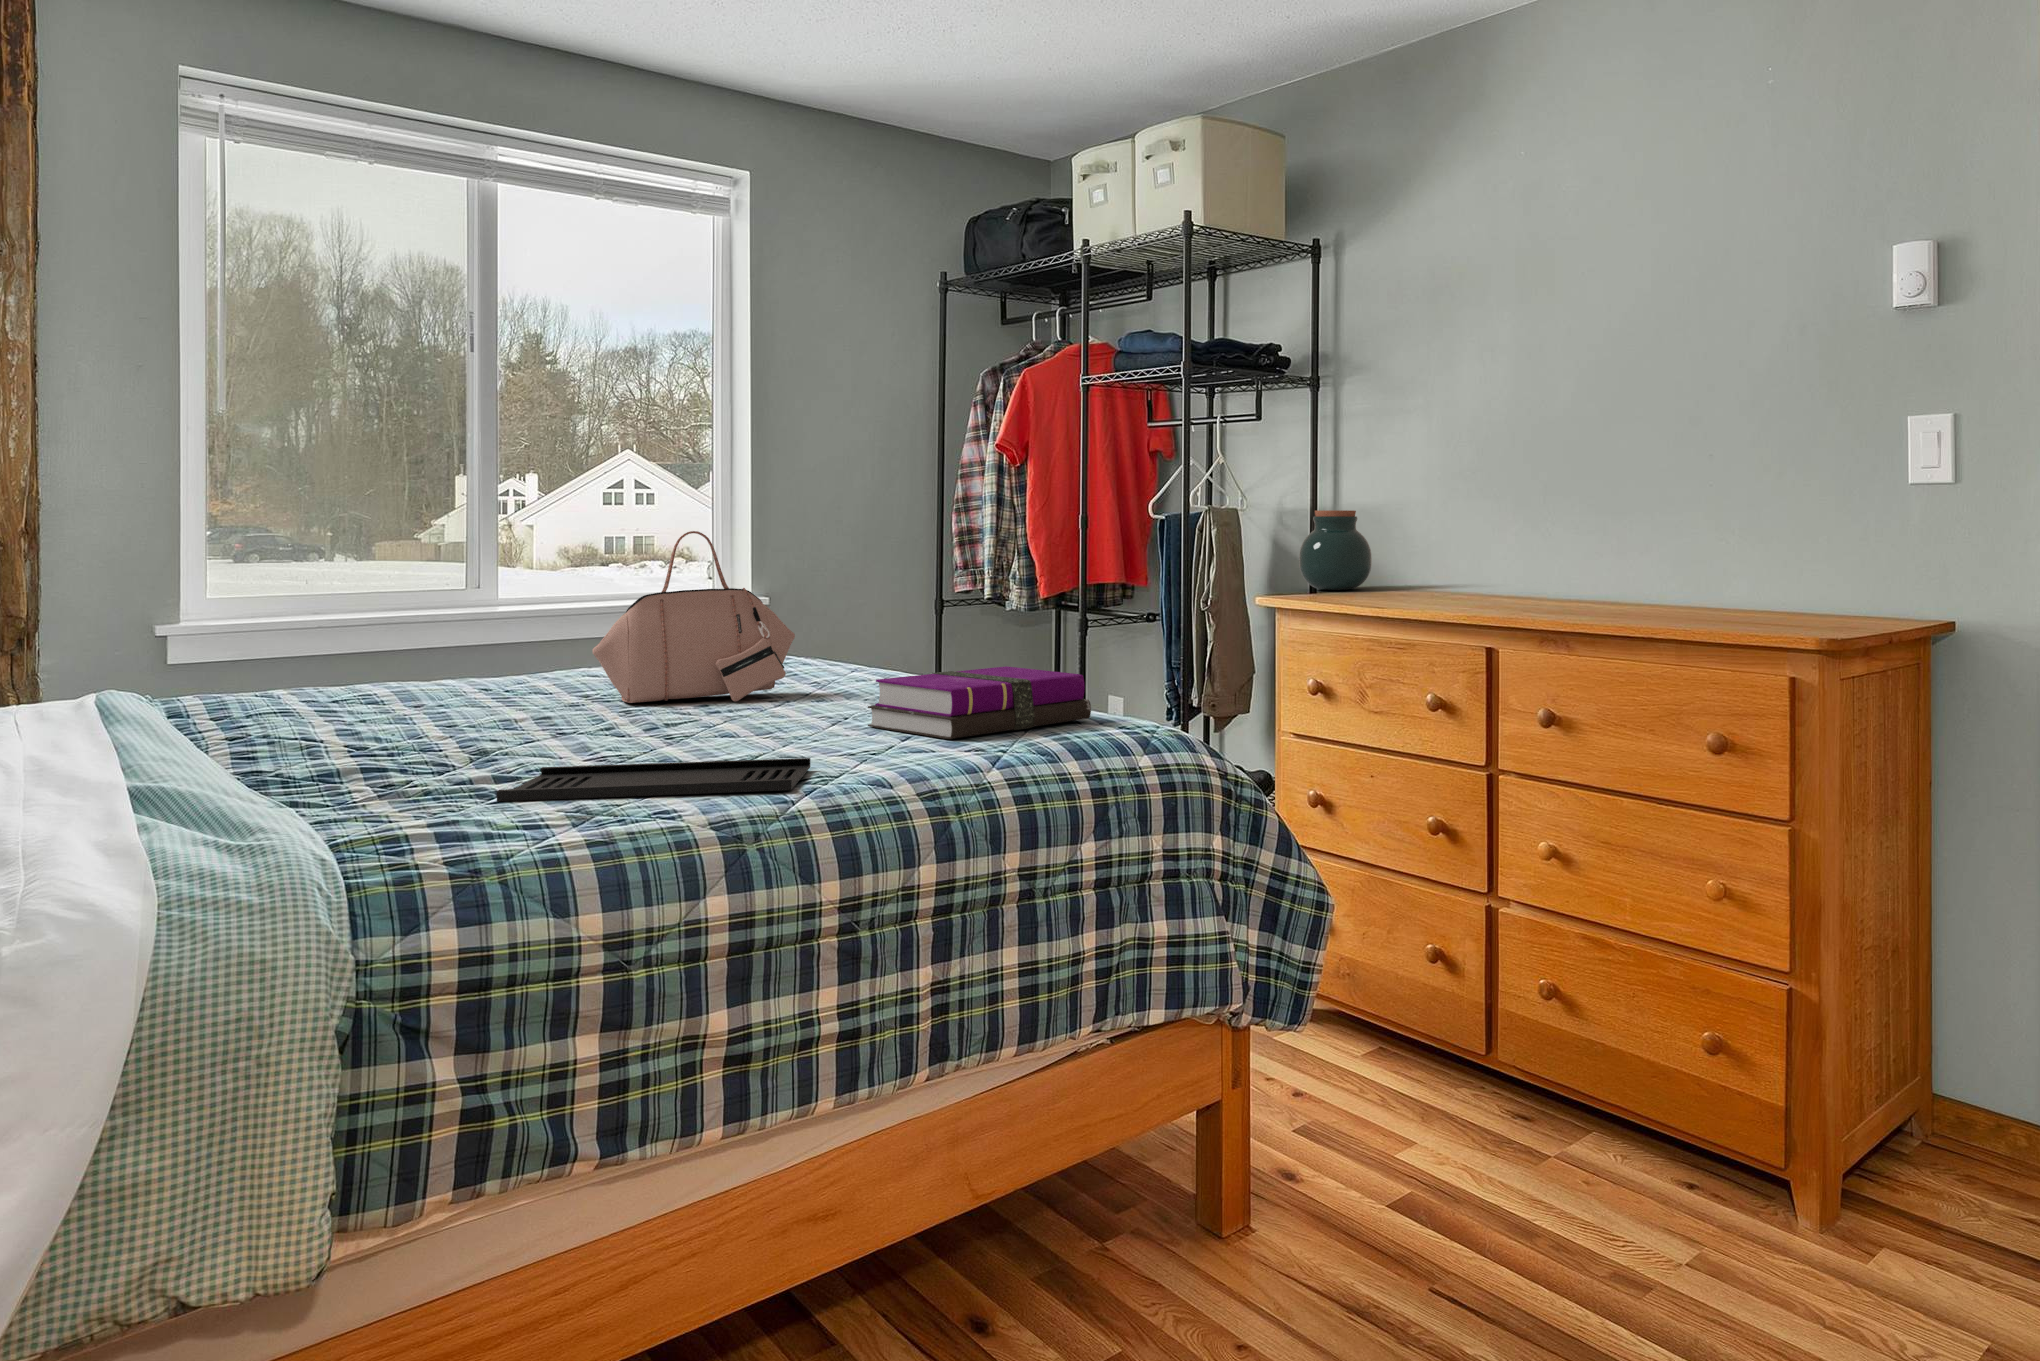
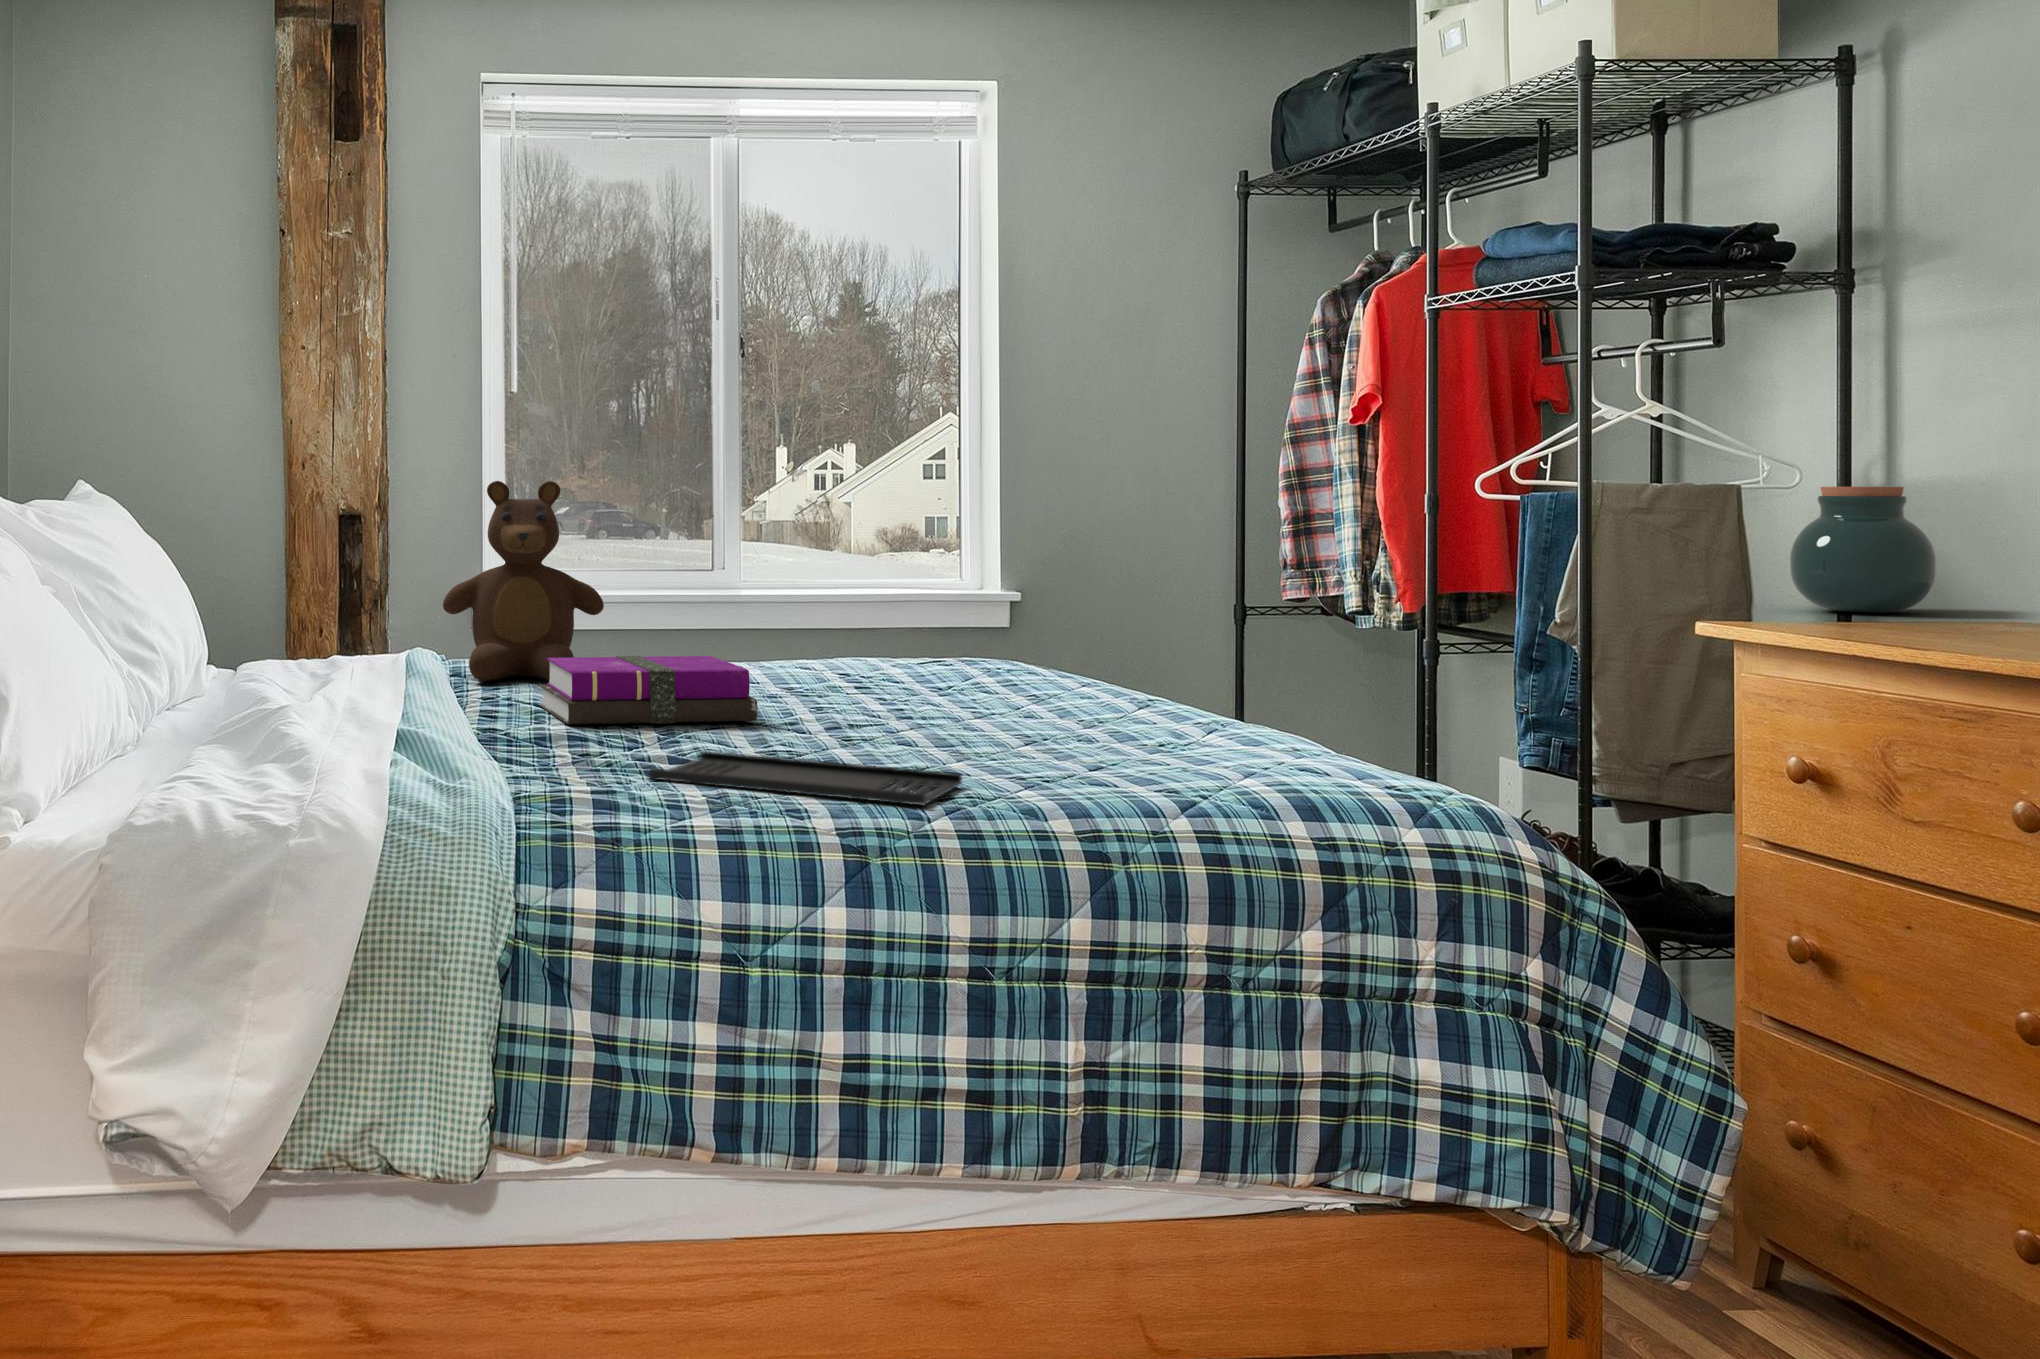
teddy bear: none [150,505,367,724] -> present [443,481,604,681]
handbag: present [592,531,795,703] -> none [795,509,1009,703]
notebook: present [868,666,1091,739] -> present [539,656,758,724]

